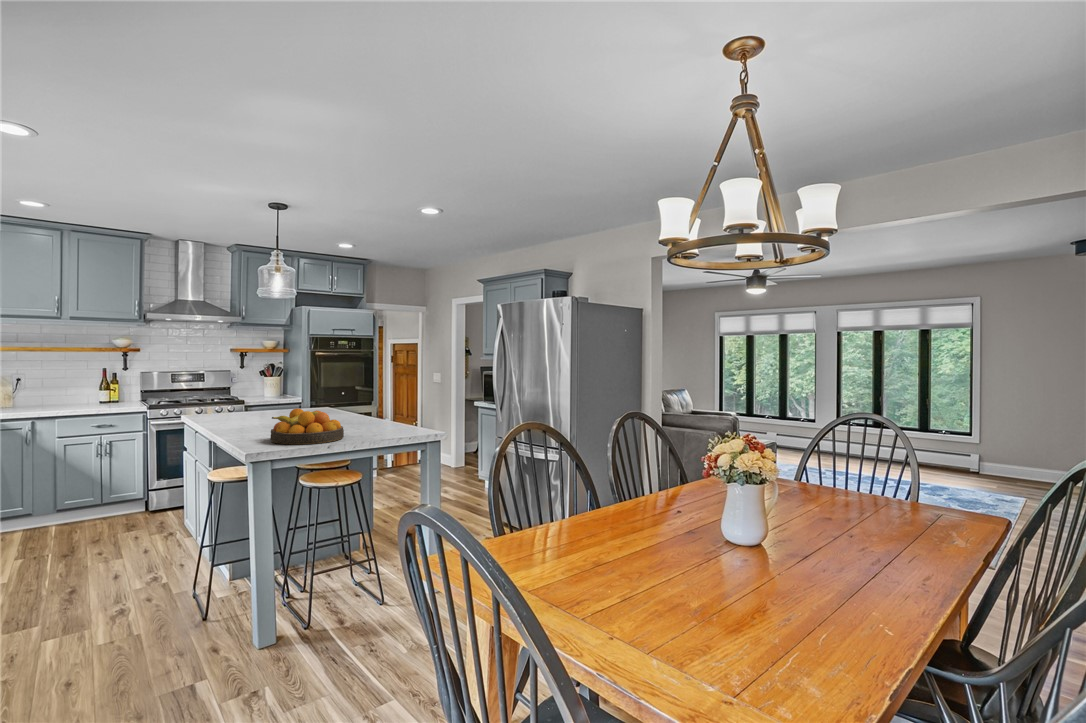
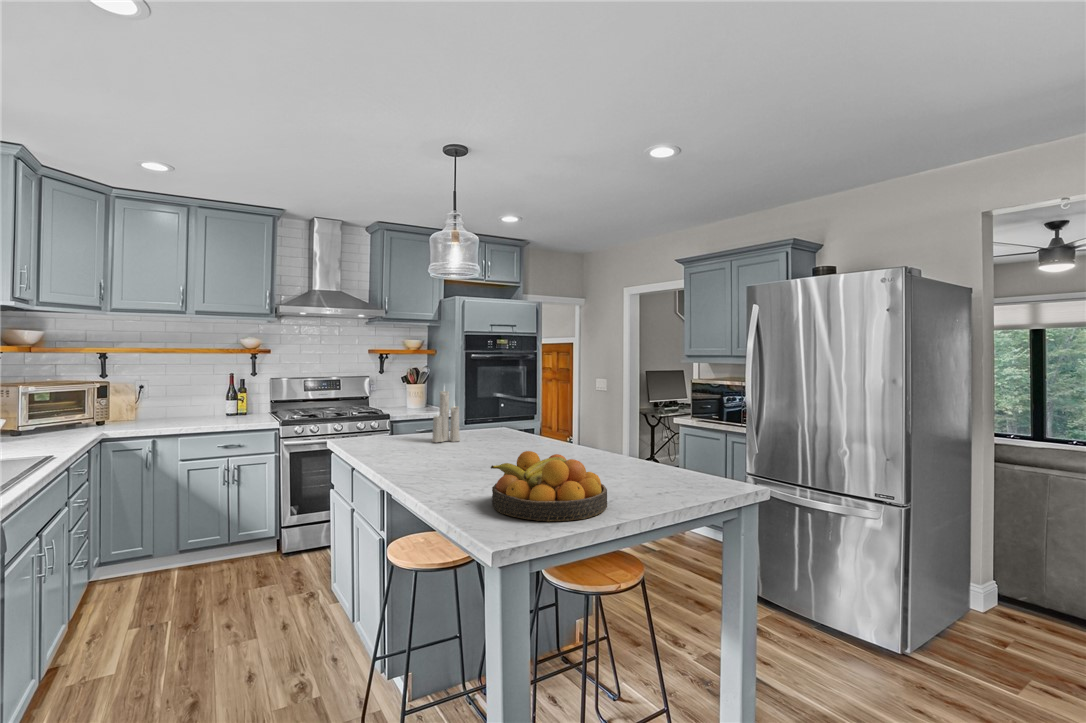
candle: none [264,371,287,415] -> present [432,388,460,442]

